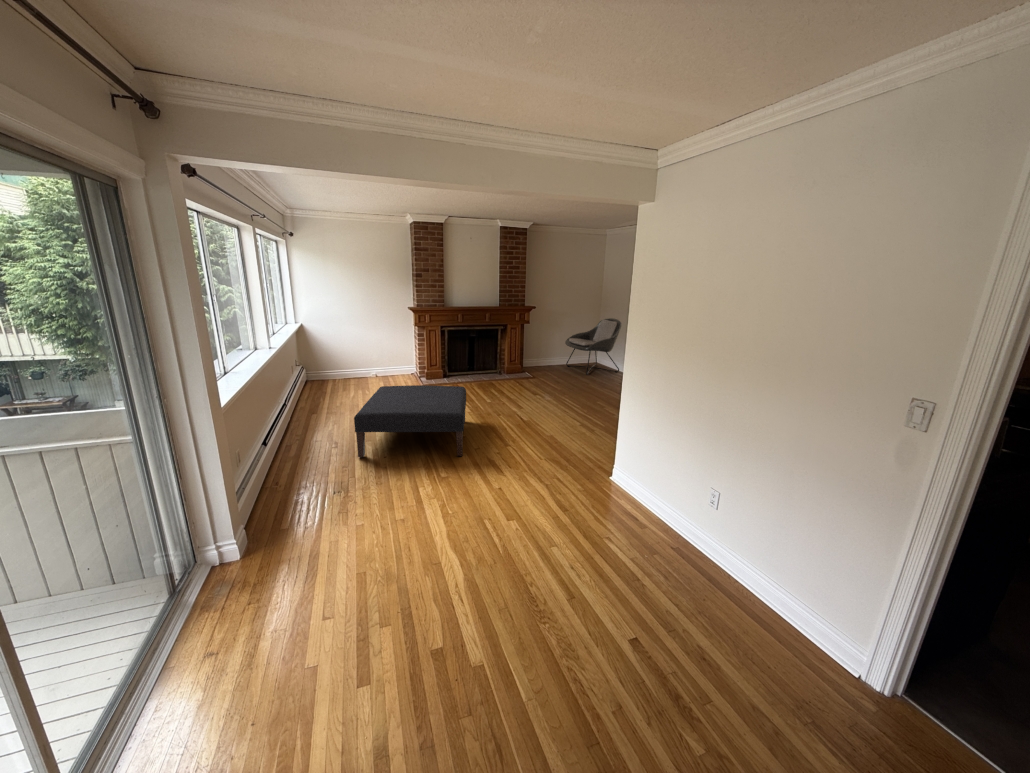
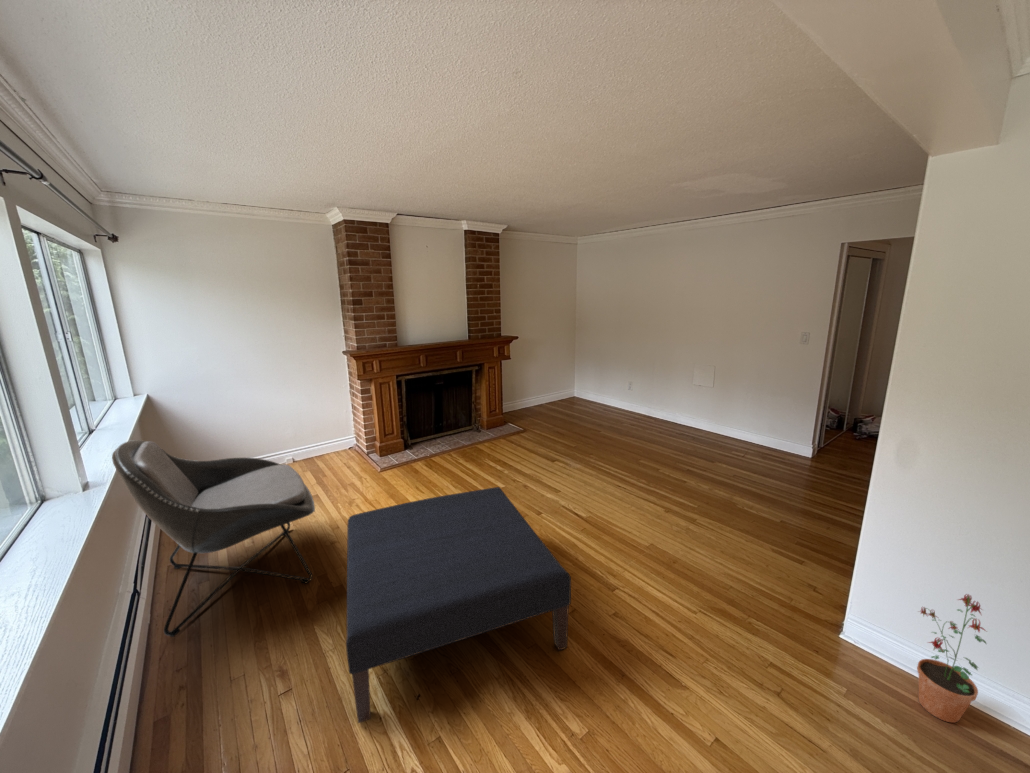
lounge chair: present [565,318,622,375] -> present [112,440,315,637]
potted plant: none [614,441,645,506] -> present [917,594,986,722]

